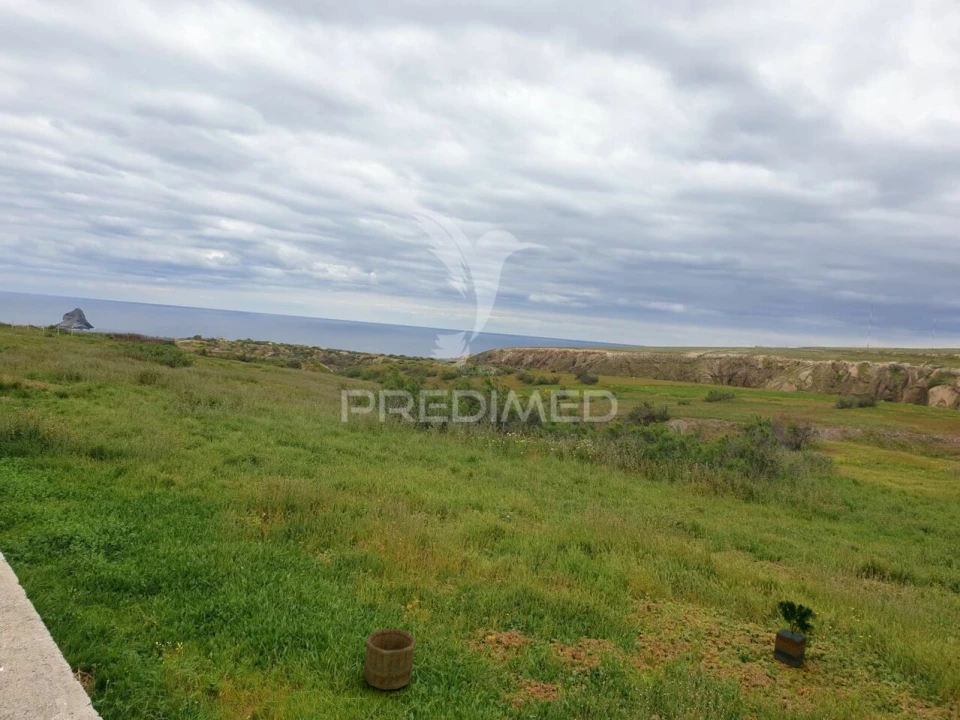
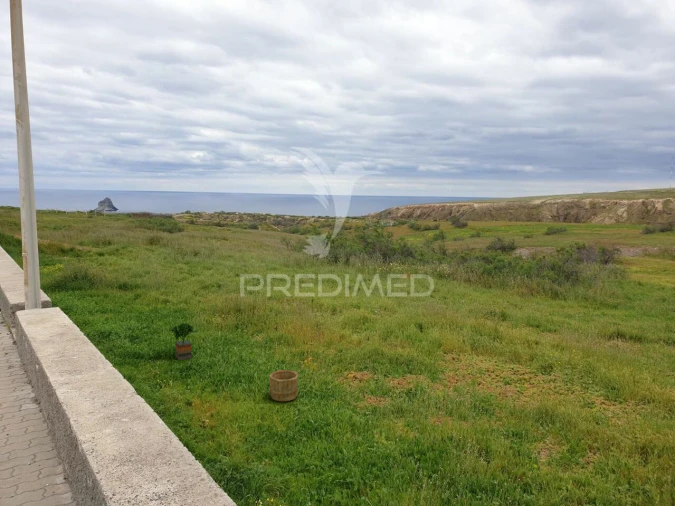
potted tree: present [773,601,817,668] -> present [171,323,197,360]

